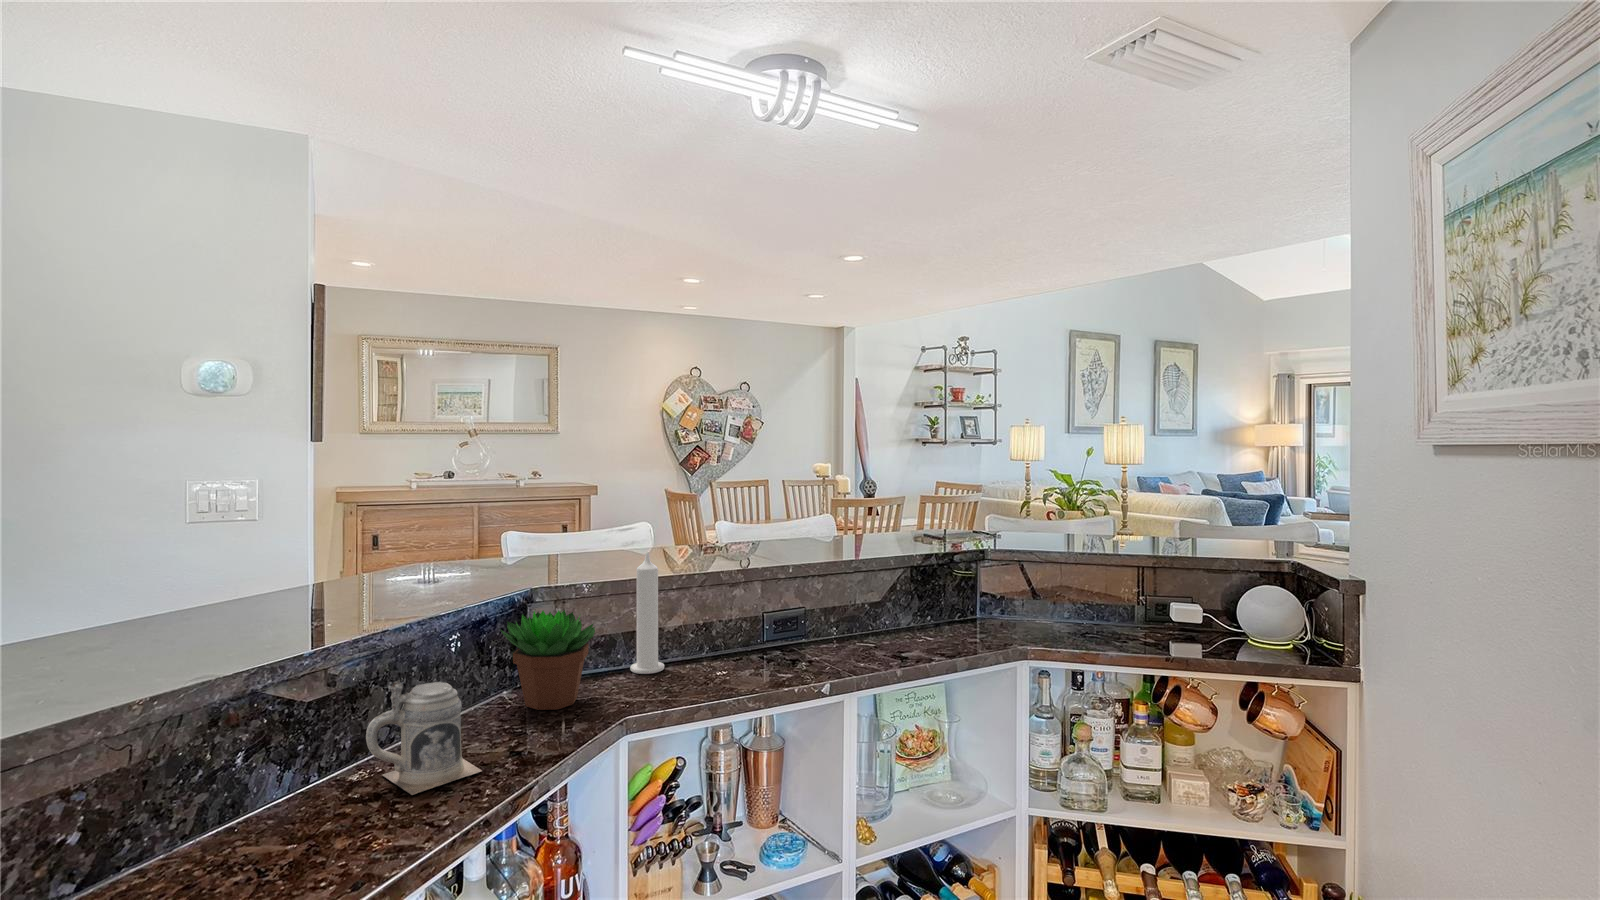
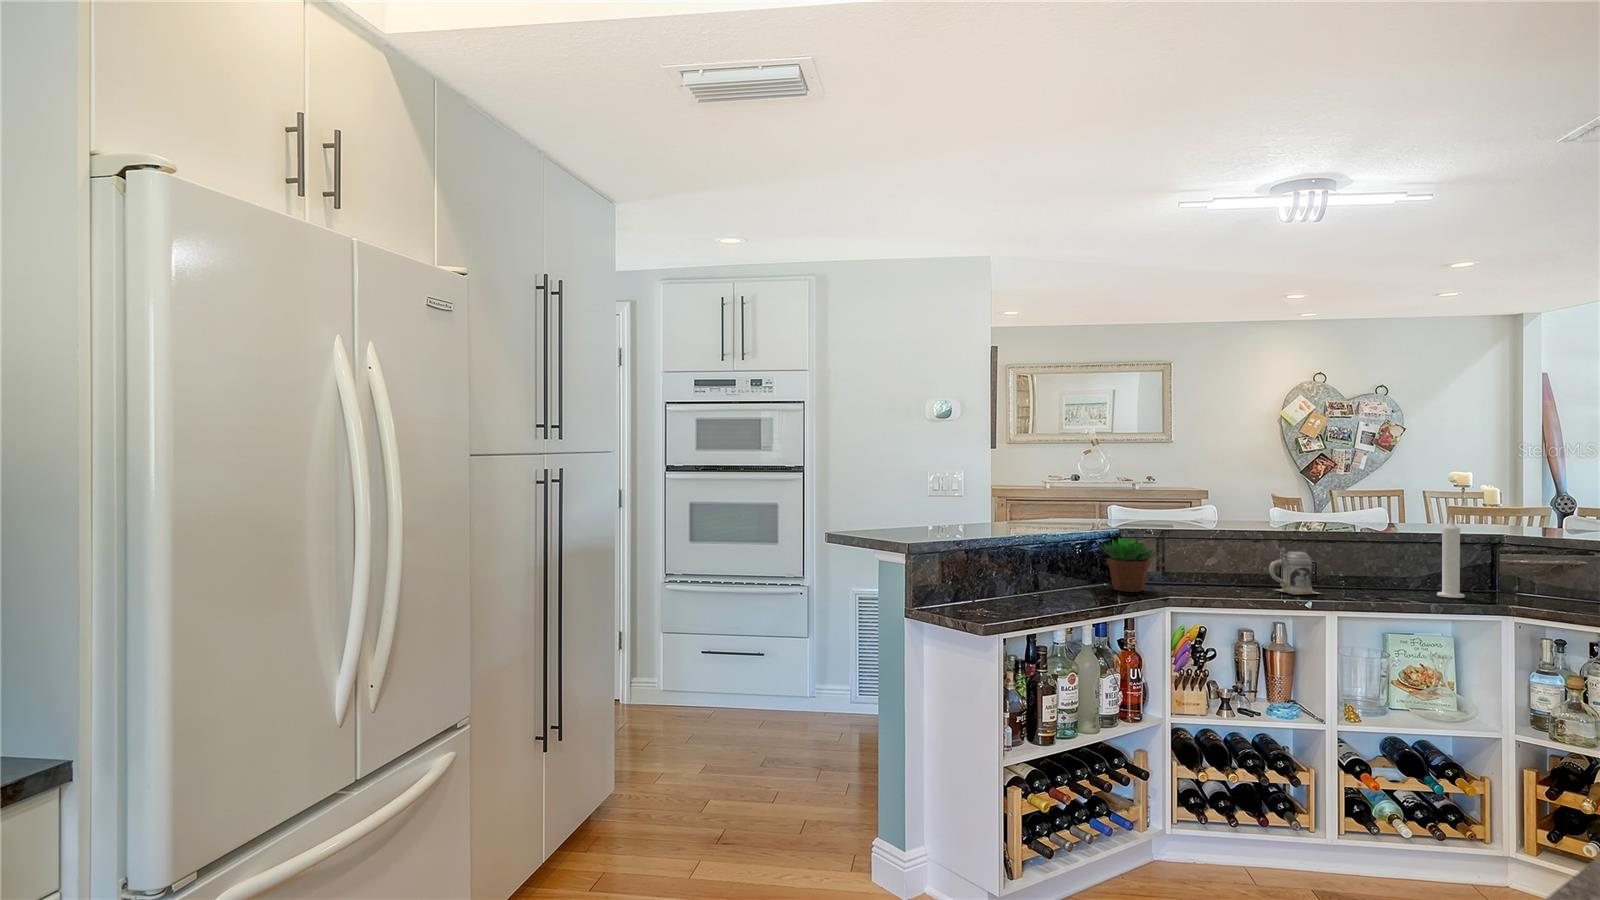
candle: present [630,552,664,674] -> present [1437,518,1465,598]
beer mug: present [366,678,482,795] -> present [1269,547,1321,594]

